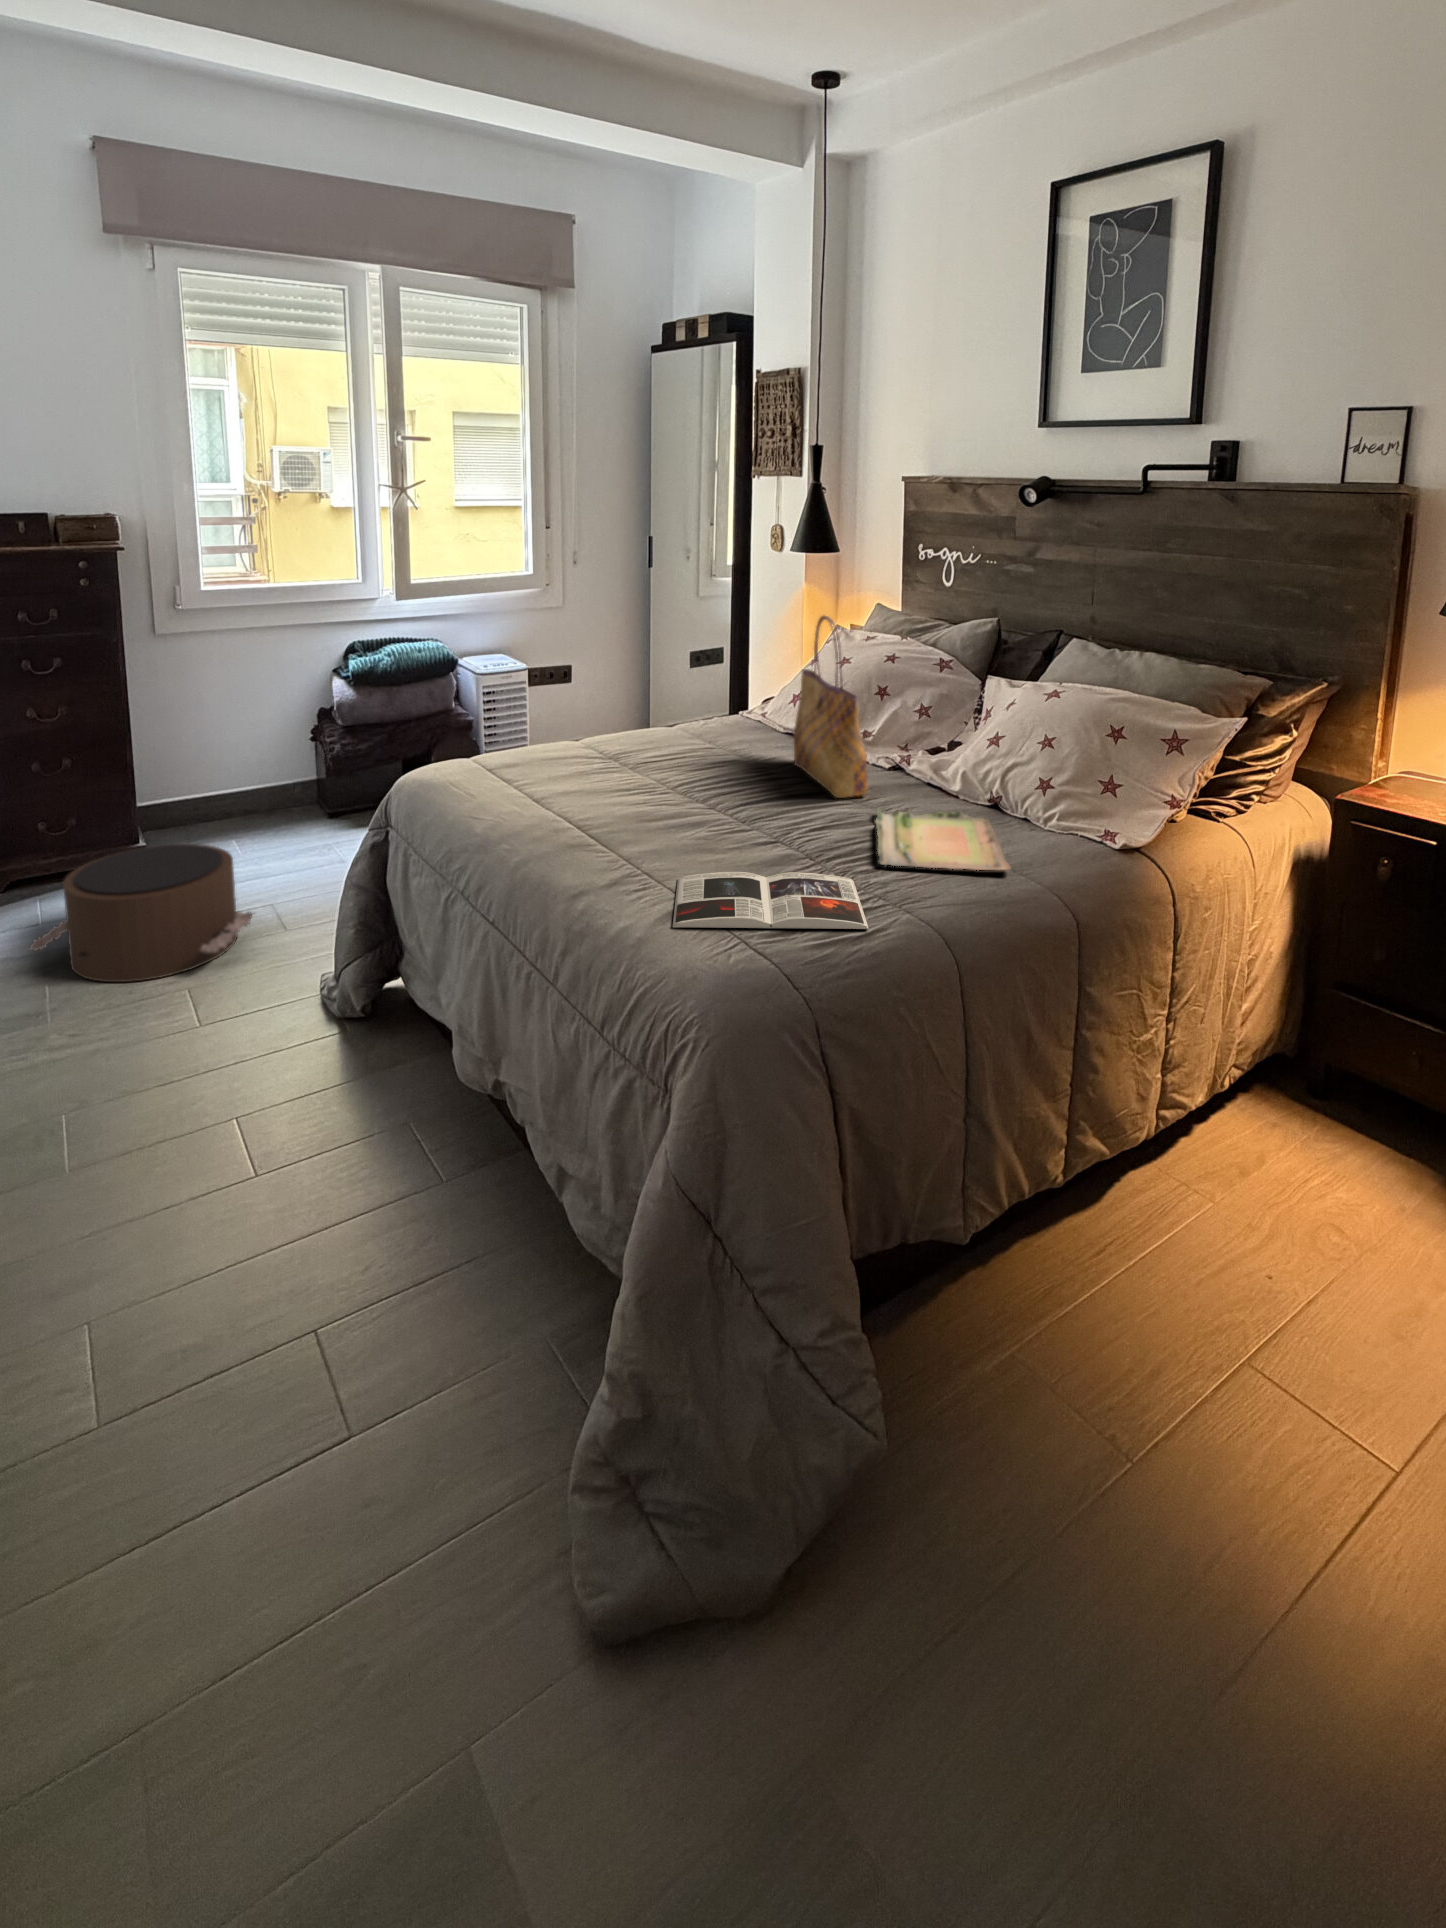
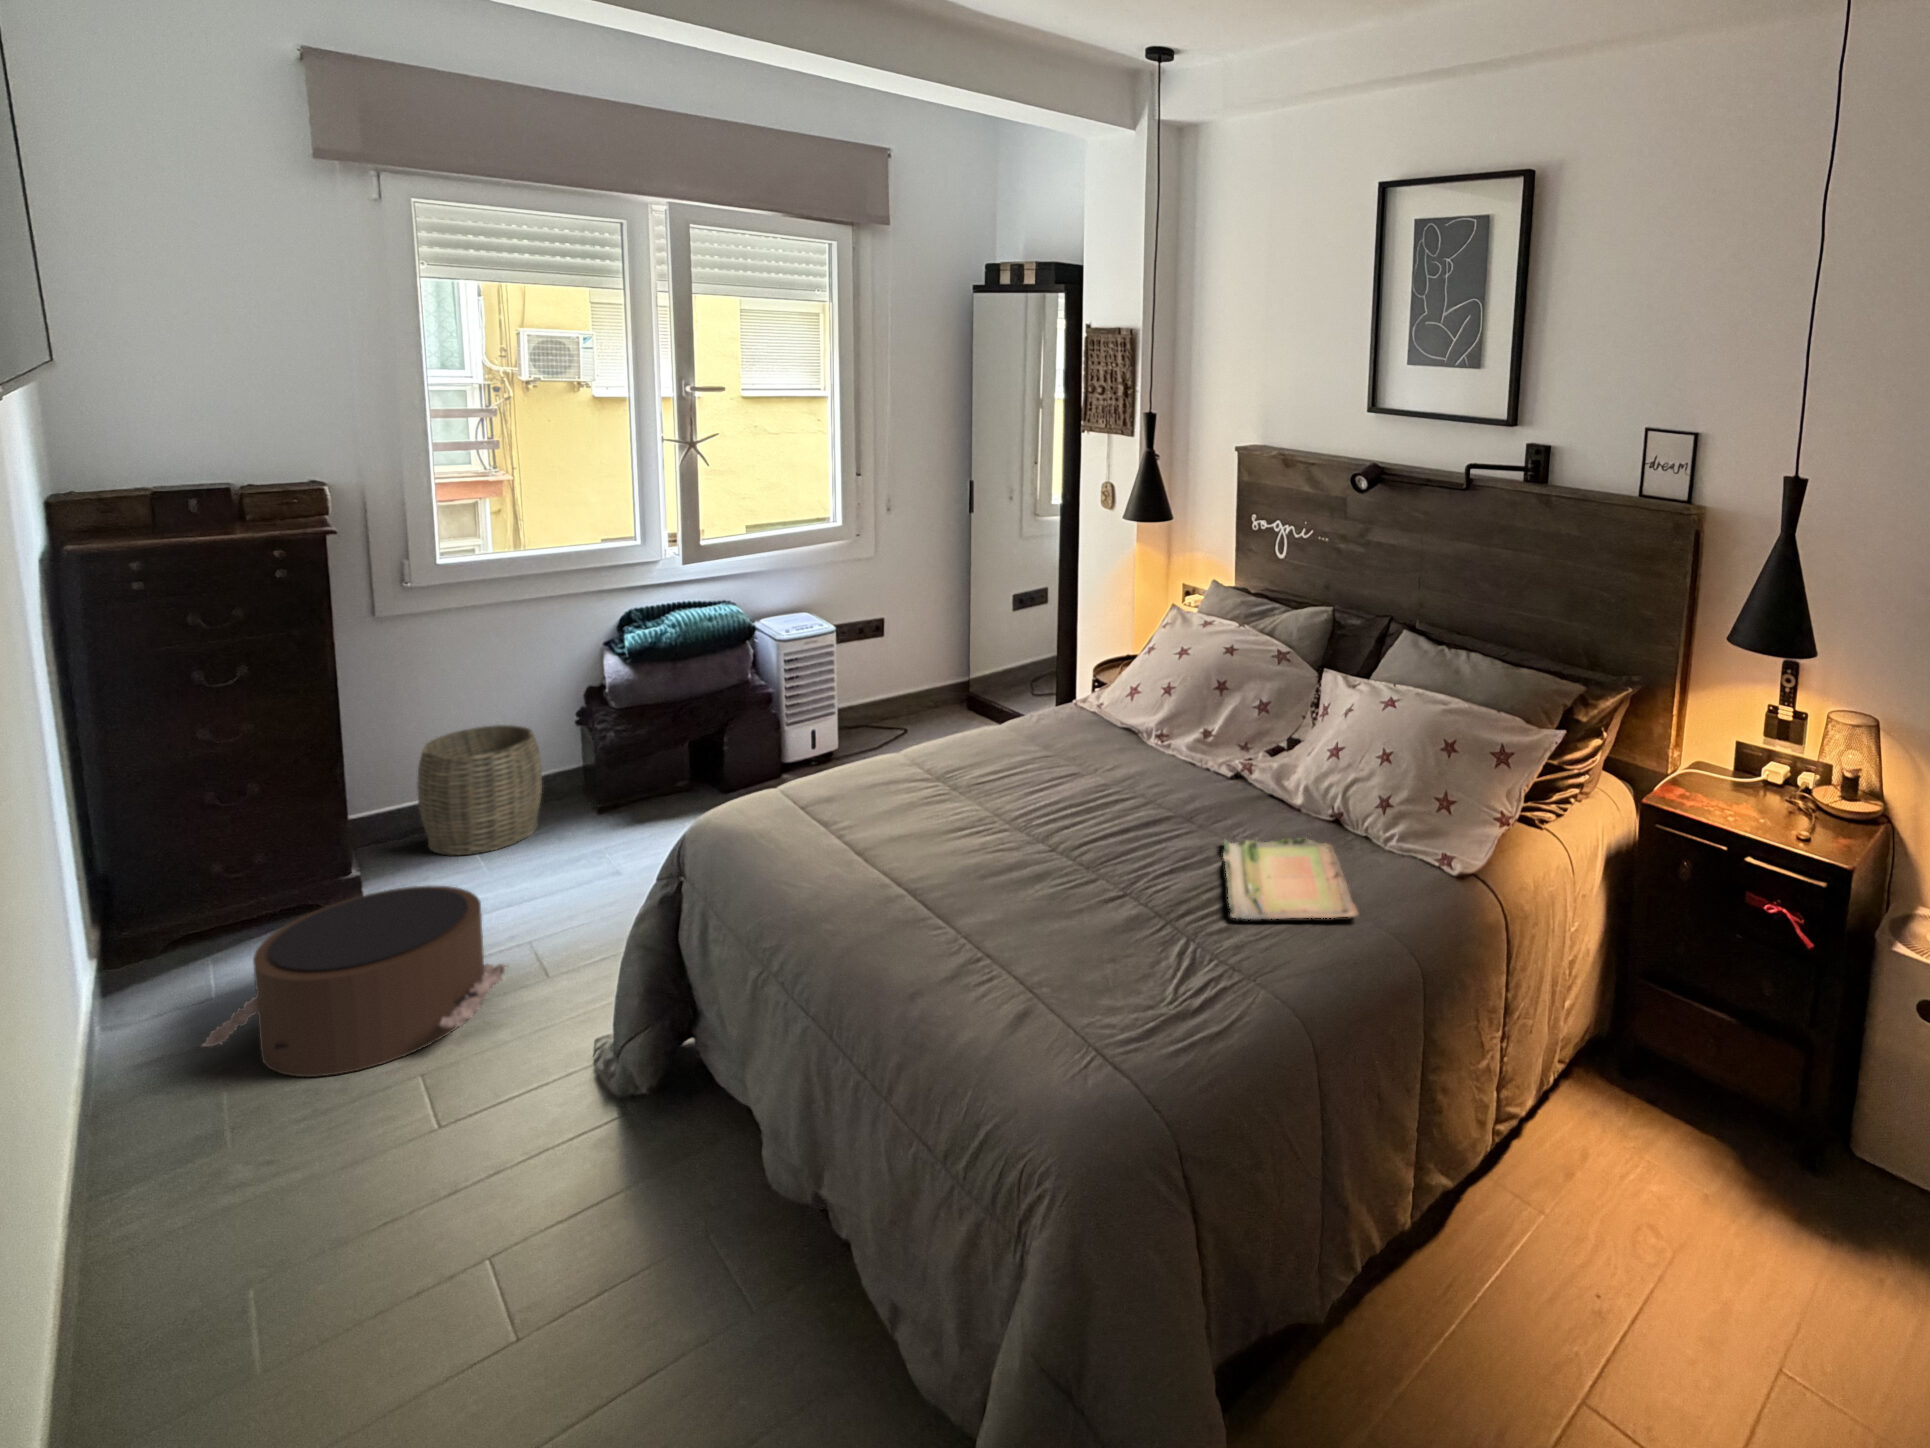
tote bag: present [794,616,868,798] -> none [1135,634,1213,824]
woven basket: none [190,735,286,840] -> present [417,725,542,856]
magazine: present [673,872,869,929] -> none [1024,940,1226,1032]

